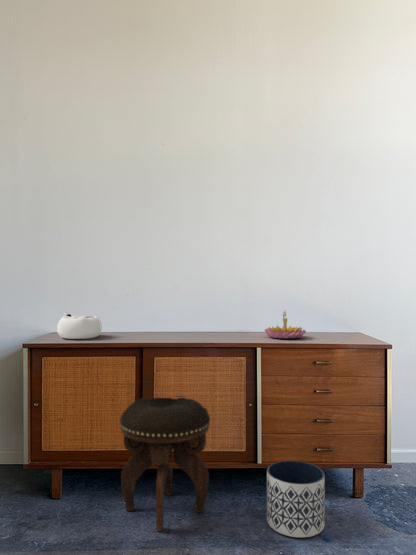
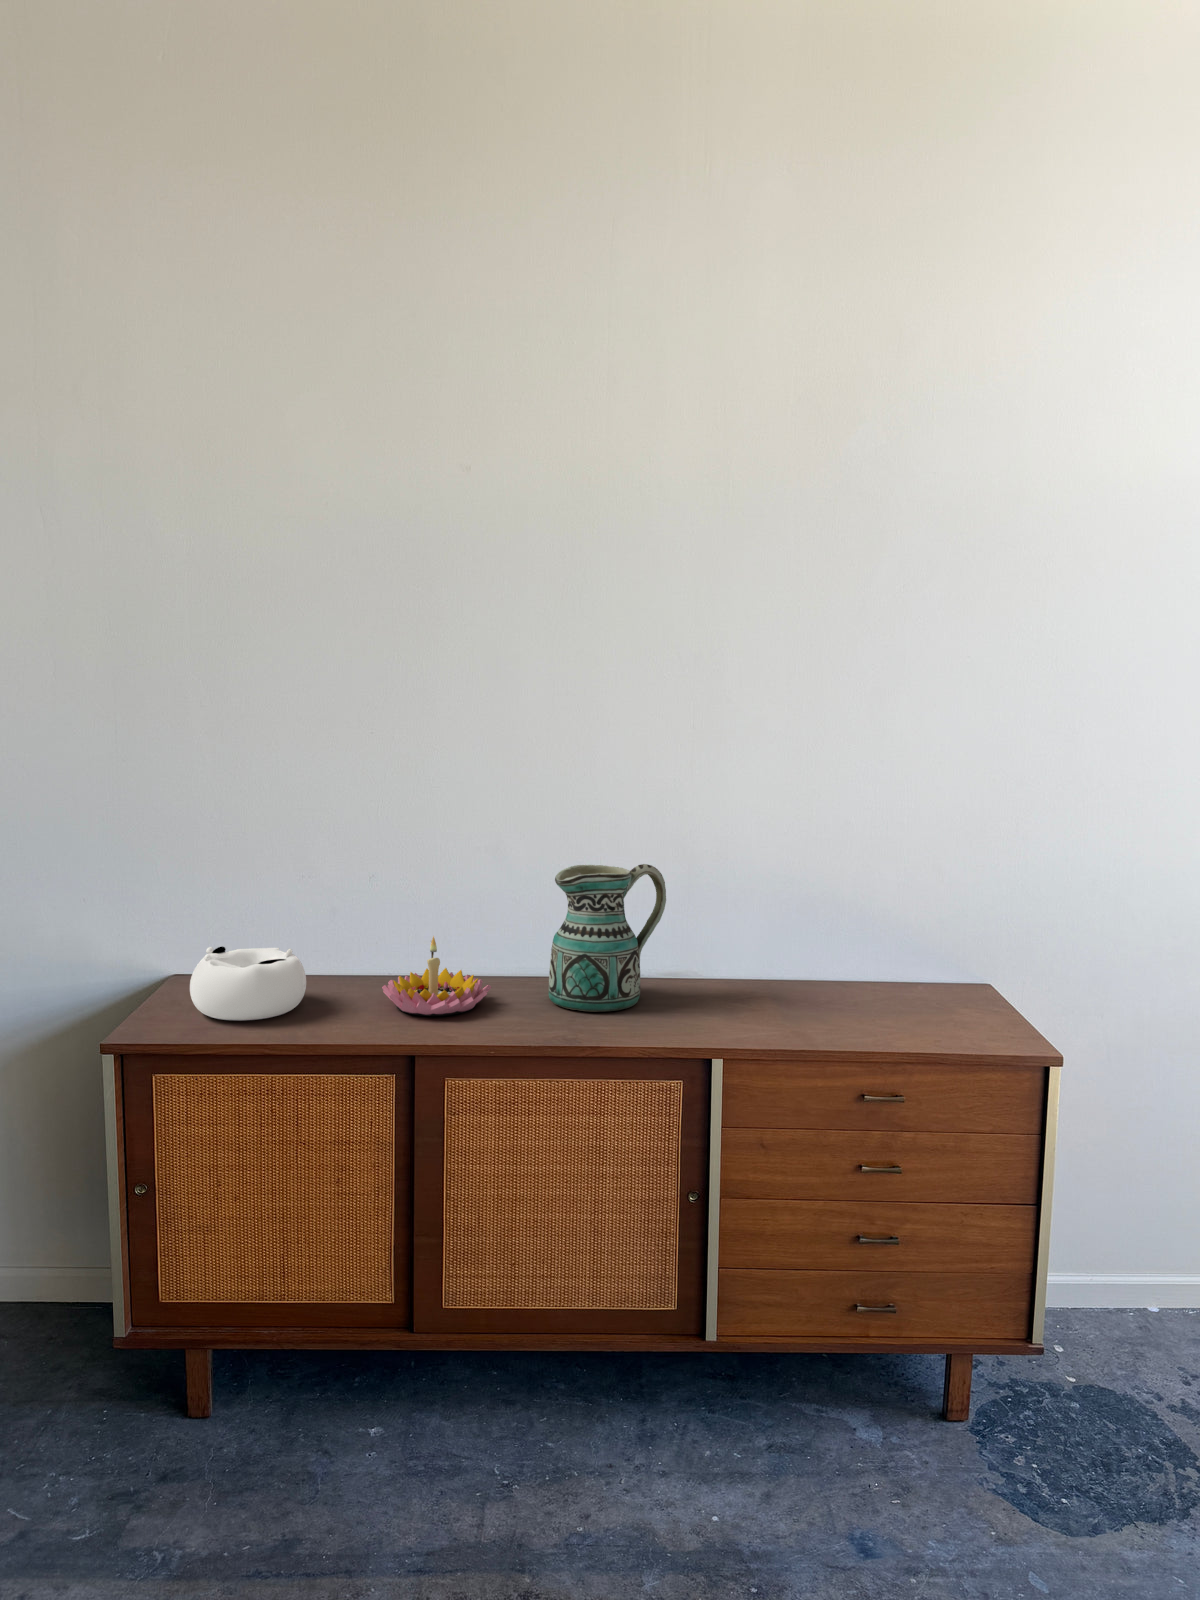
ceramic pitcher: none [194,284,238,337] -> present [549,864,666,1012]
candle holder: present [265,311,306,339] -> present [382,936,491,1016]
footstool: present [120,396,210,531] -> none [357,1167,586,1522]
planter: present [267,461,325,538] -> none [723,1340,870,1544]

